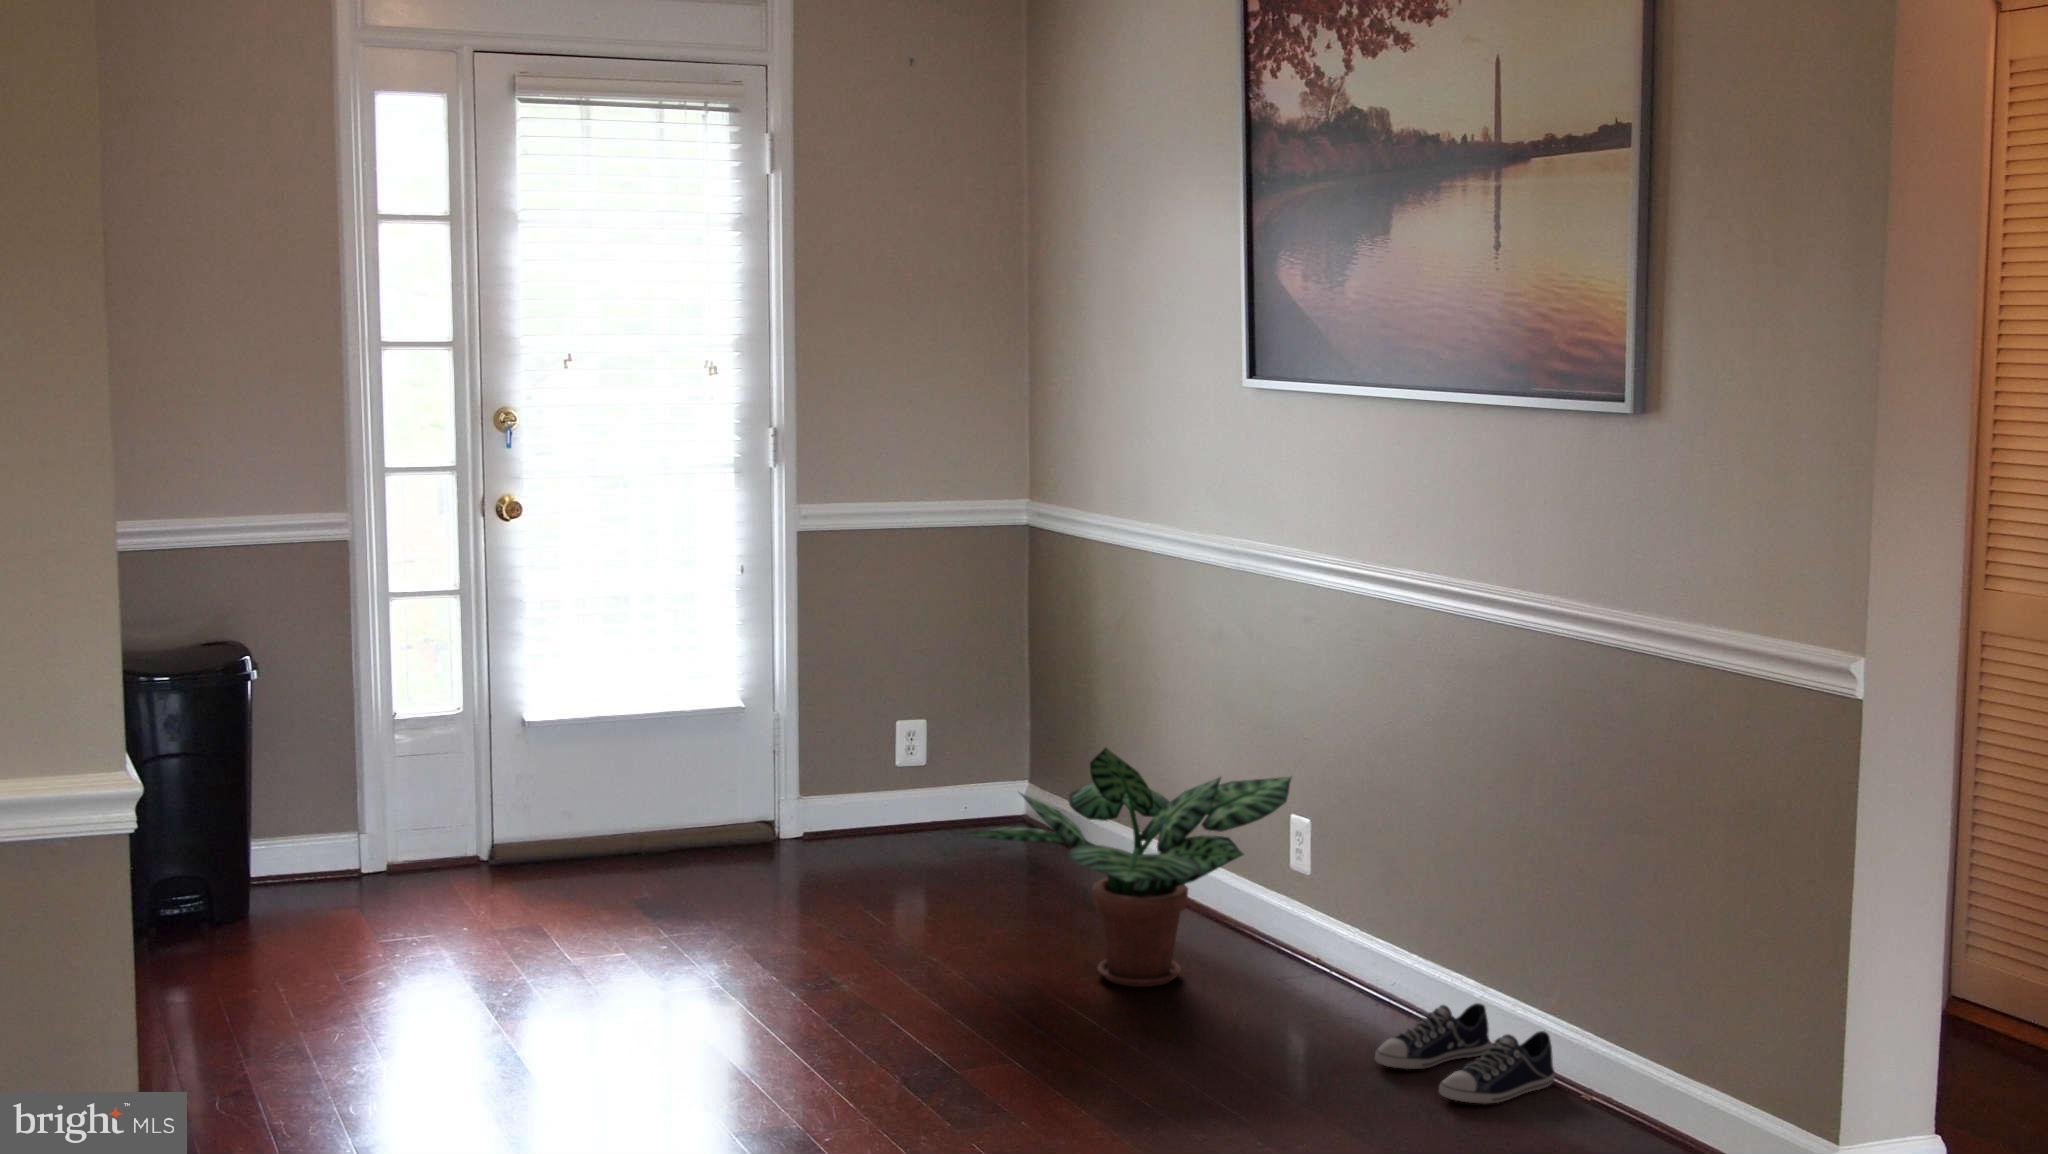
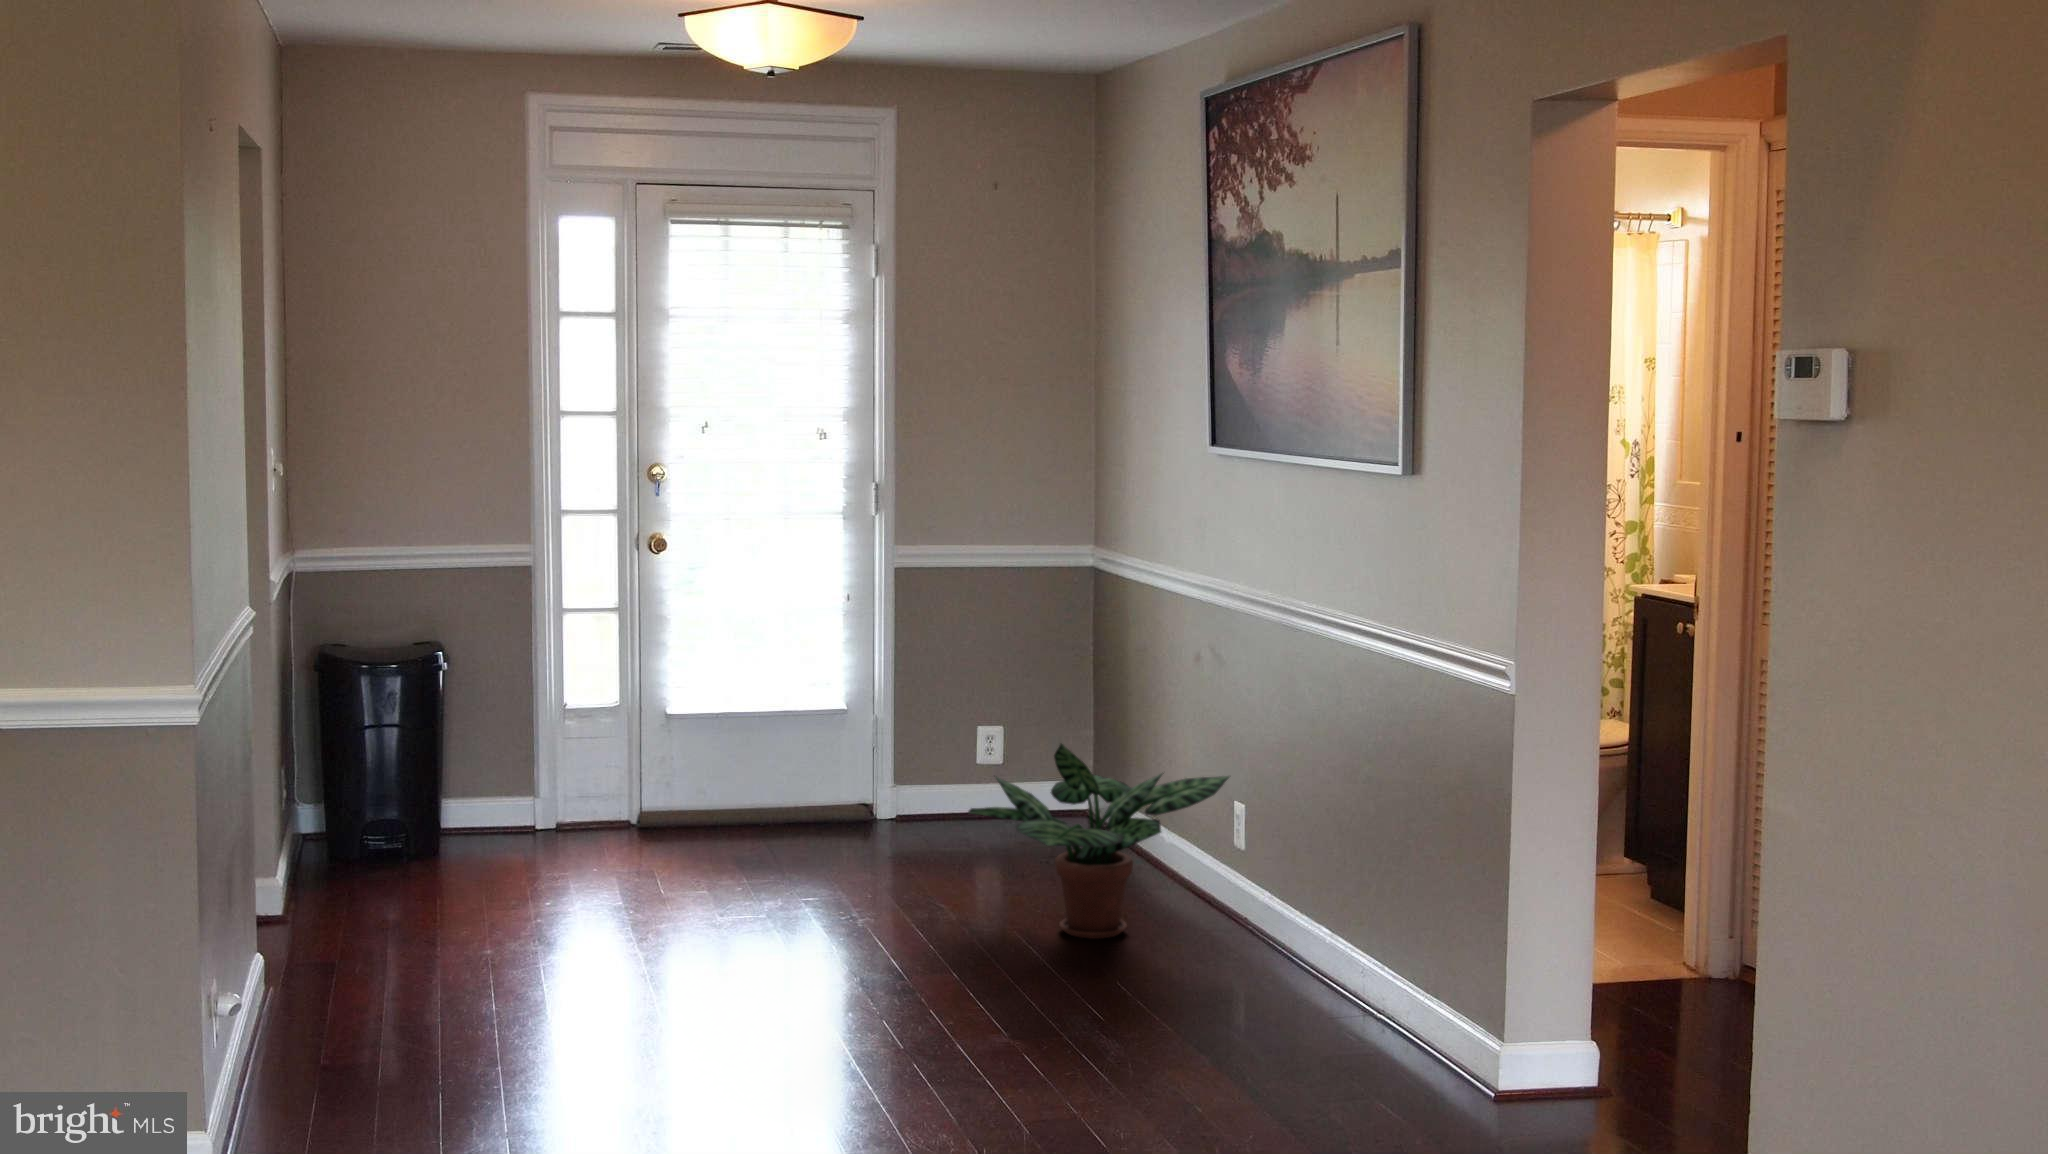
sneaker: present [1375,1003,1555,1104] -> none [1232,957,1369,1031]

